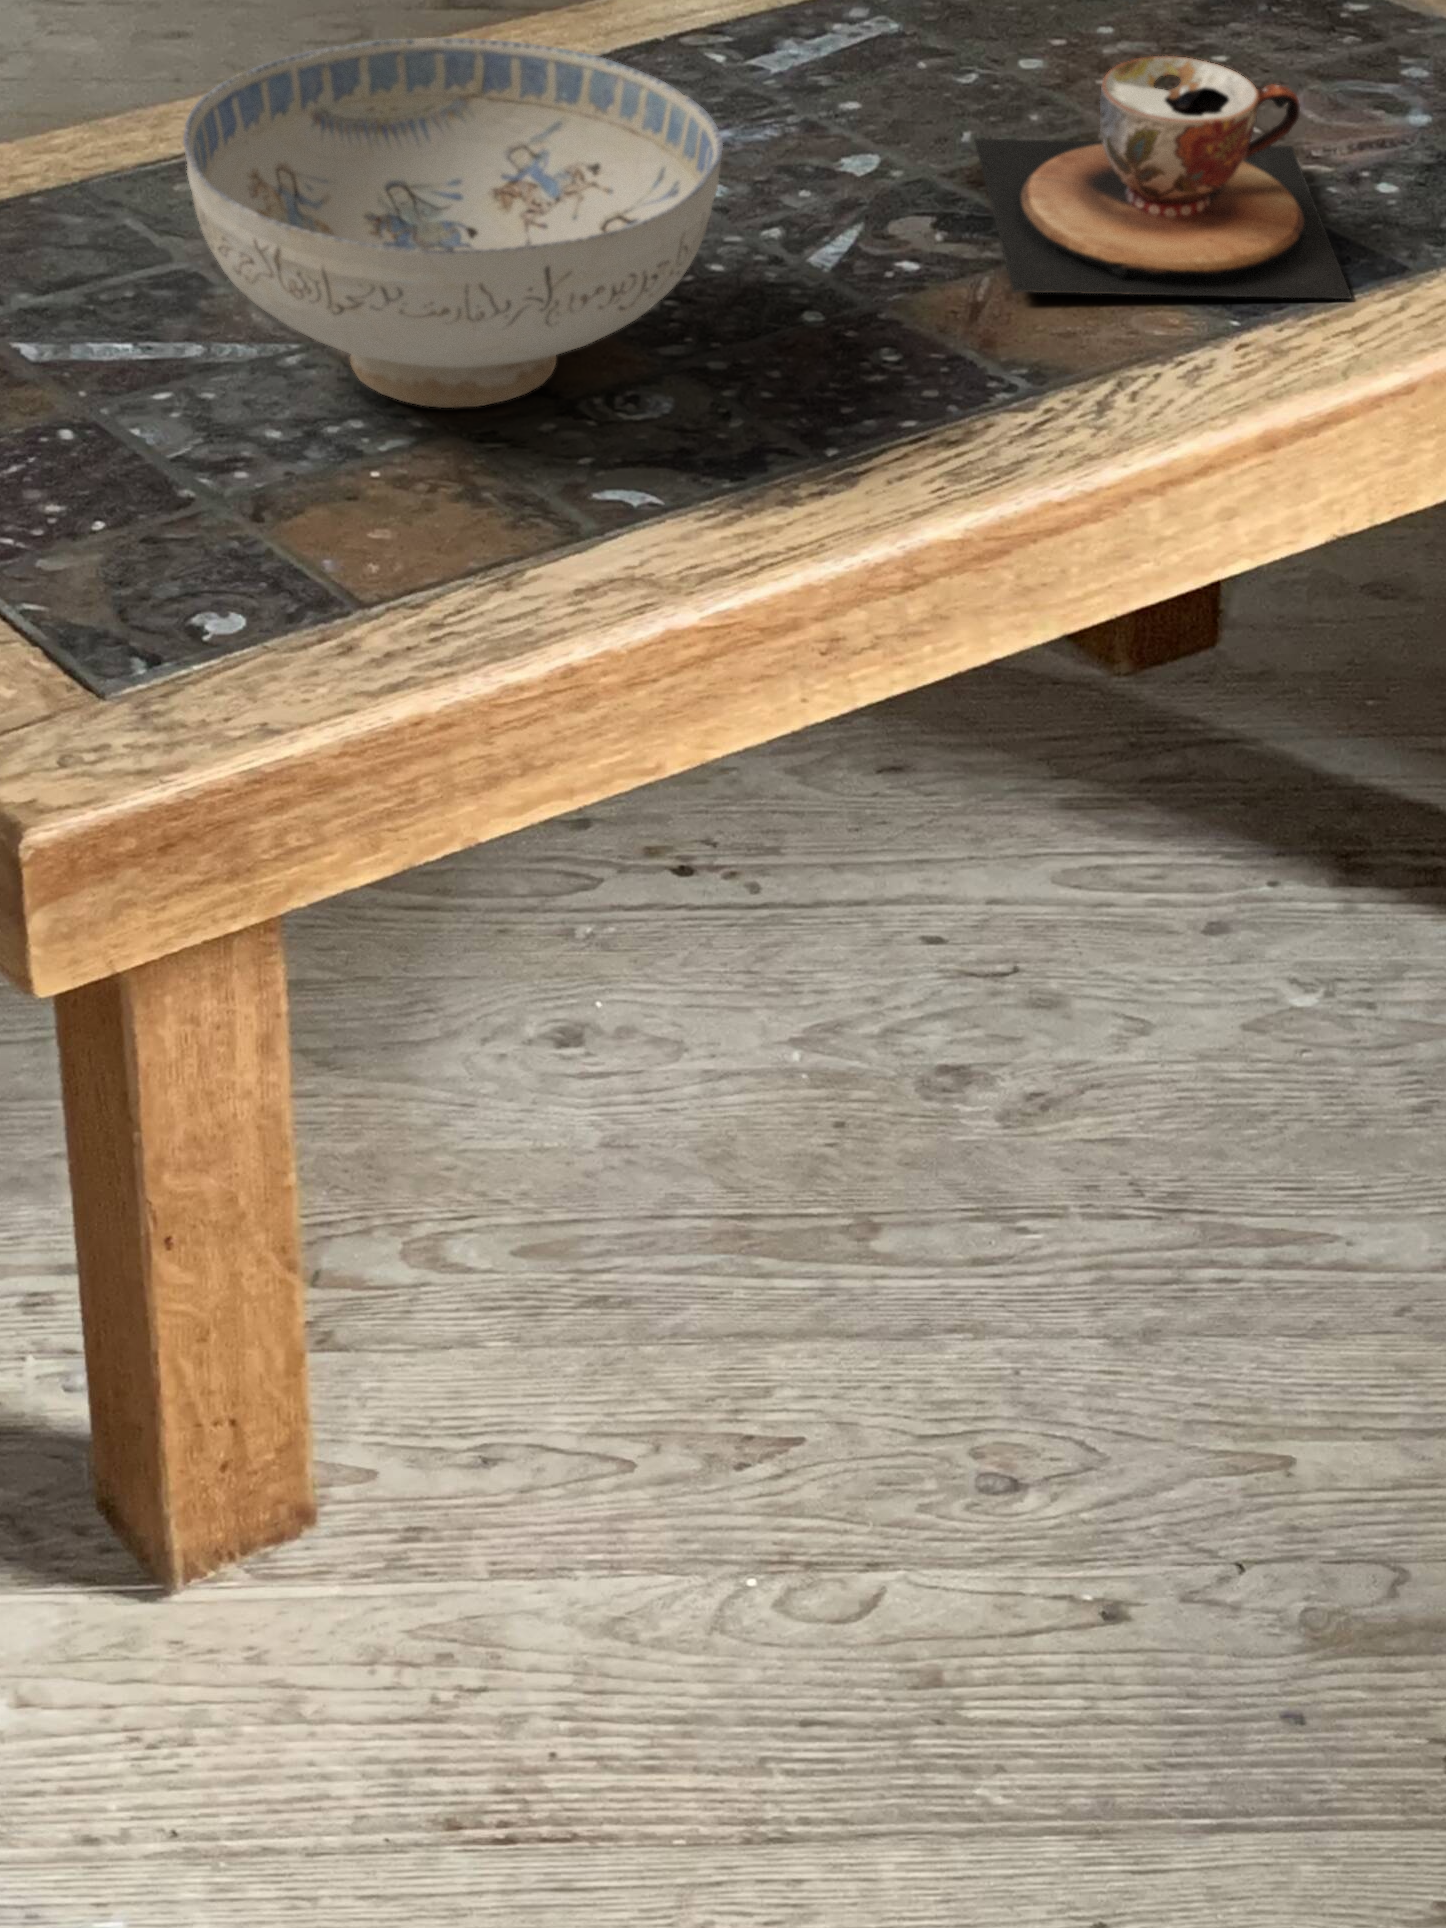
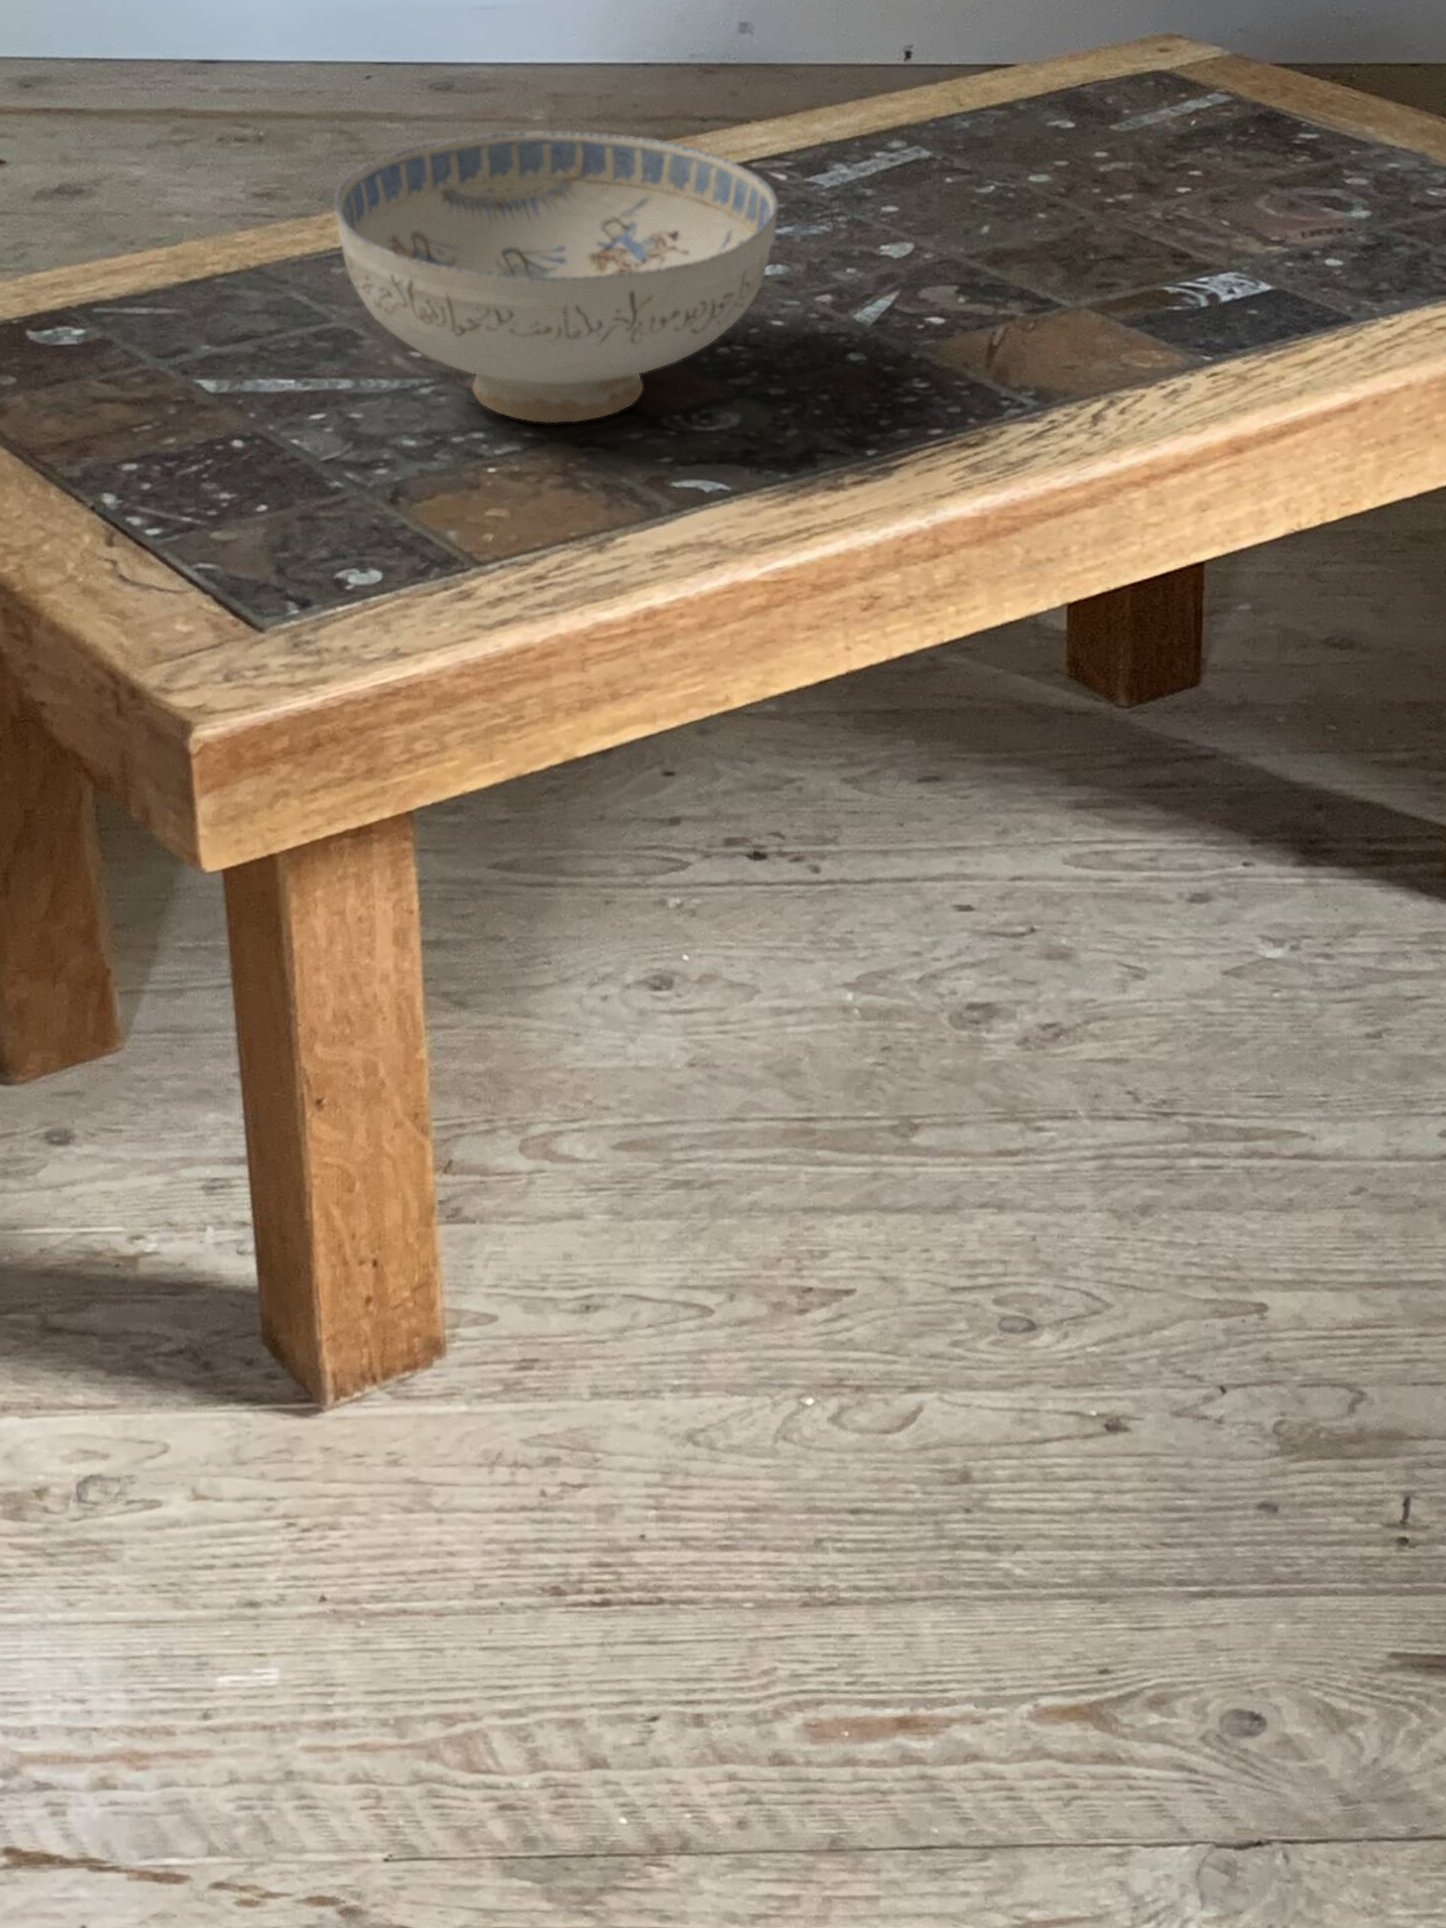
teacup: present [975,56,1352,299] -> none [989,148,1303,340]

